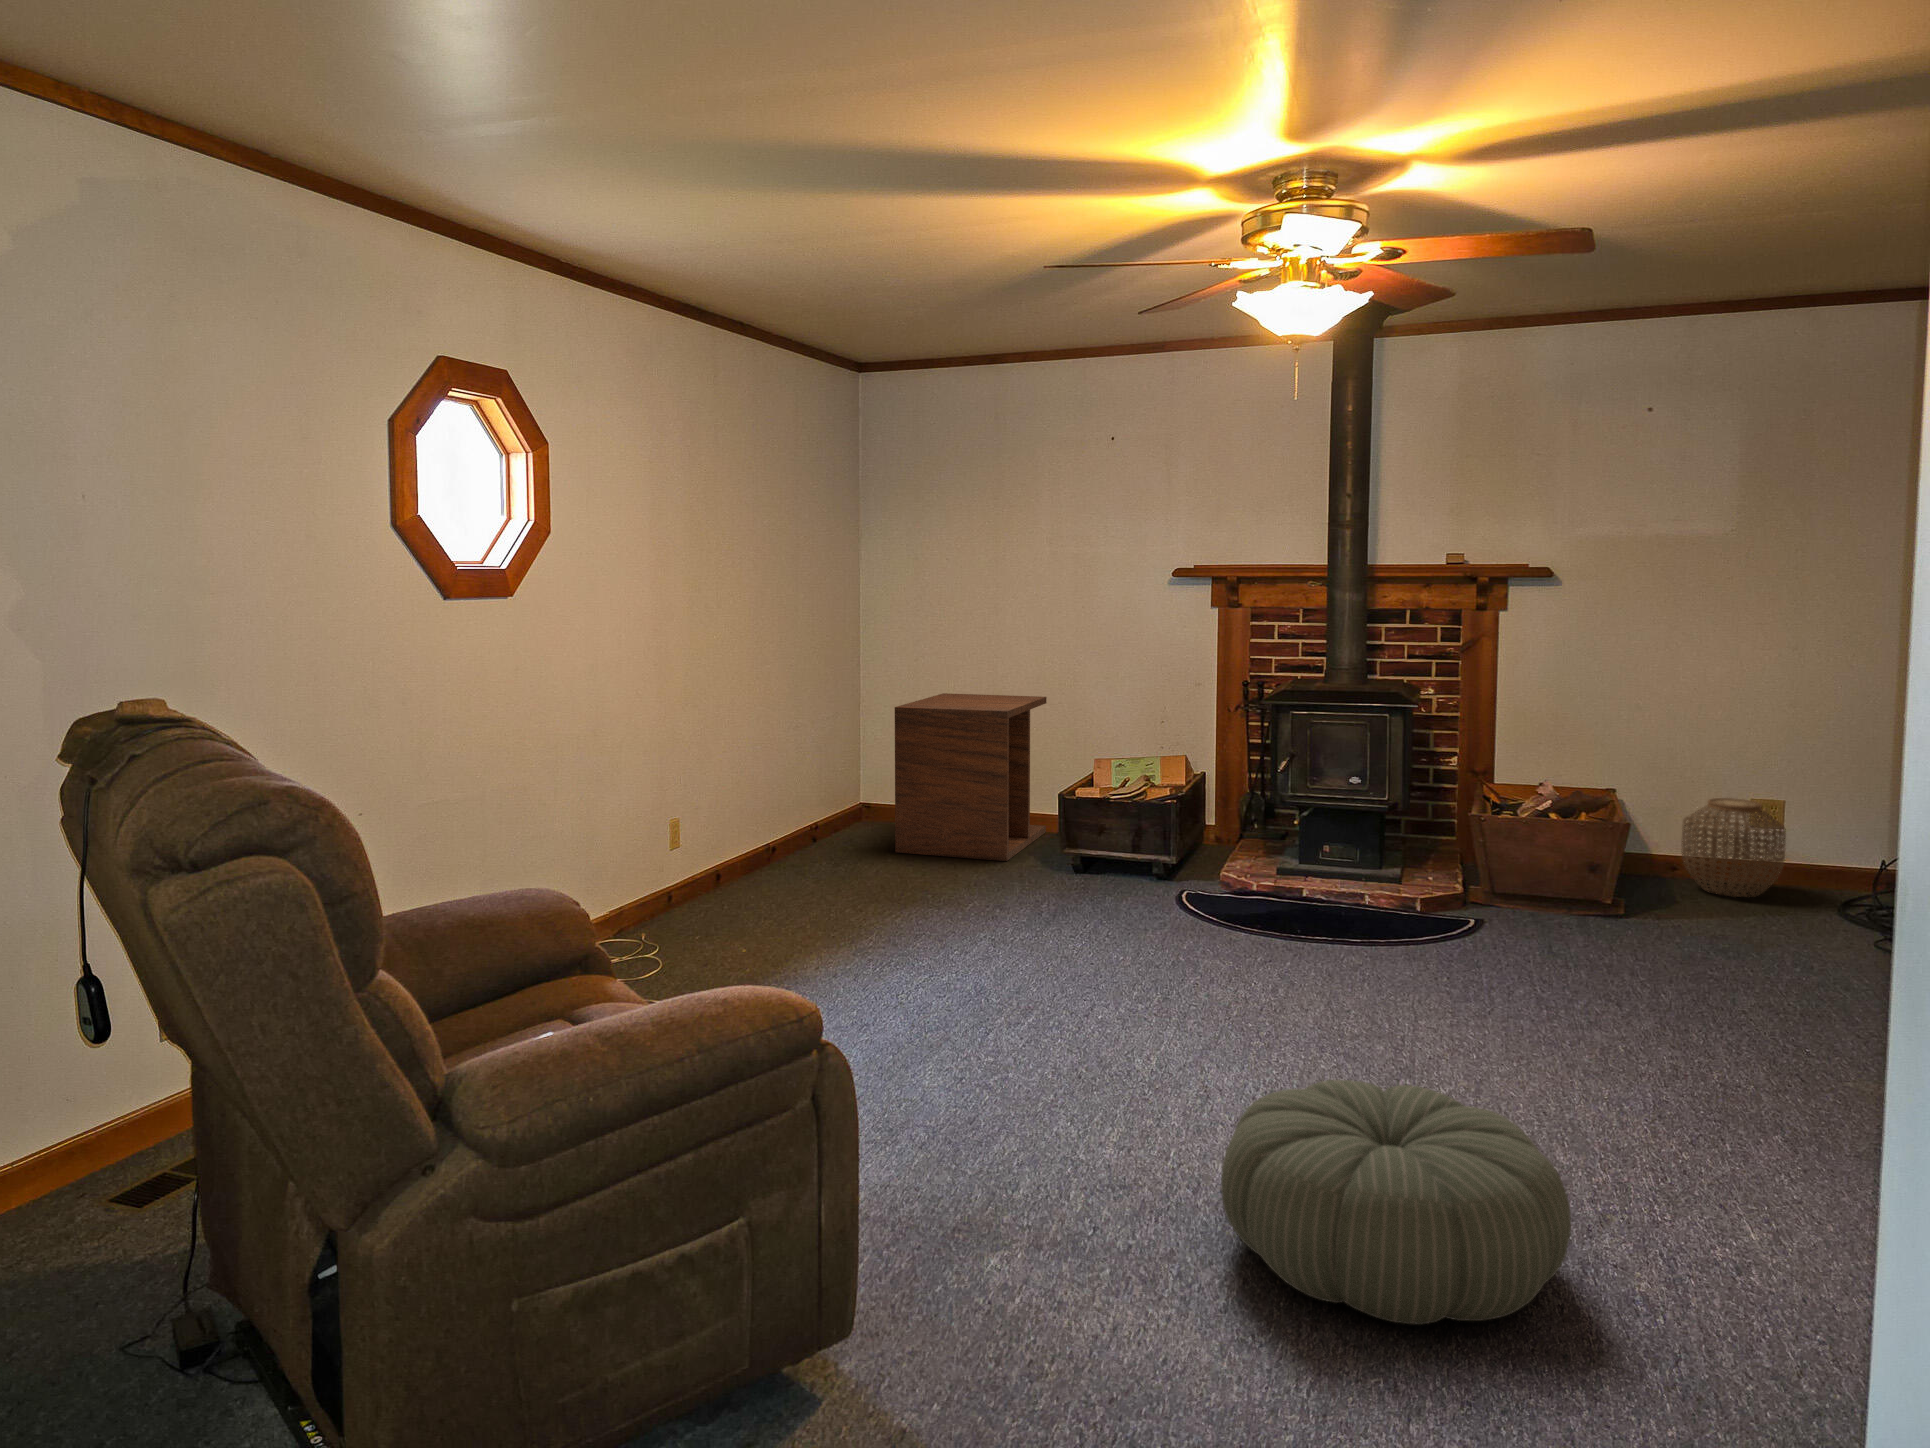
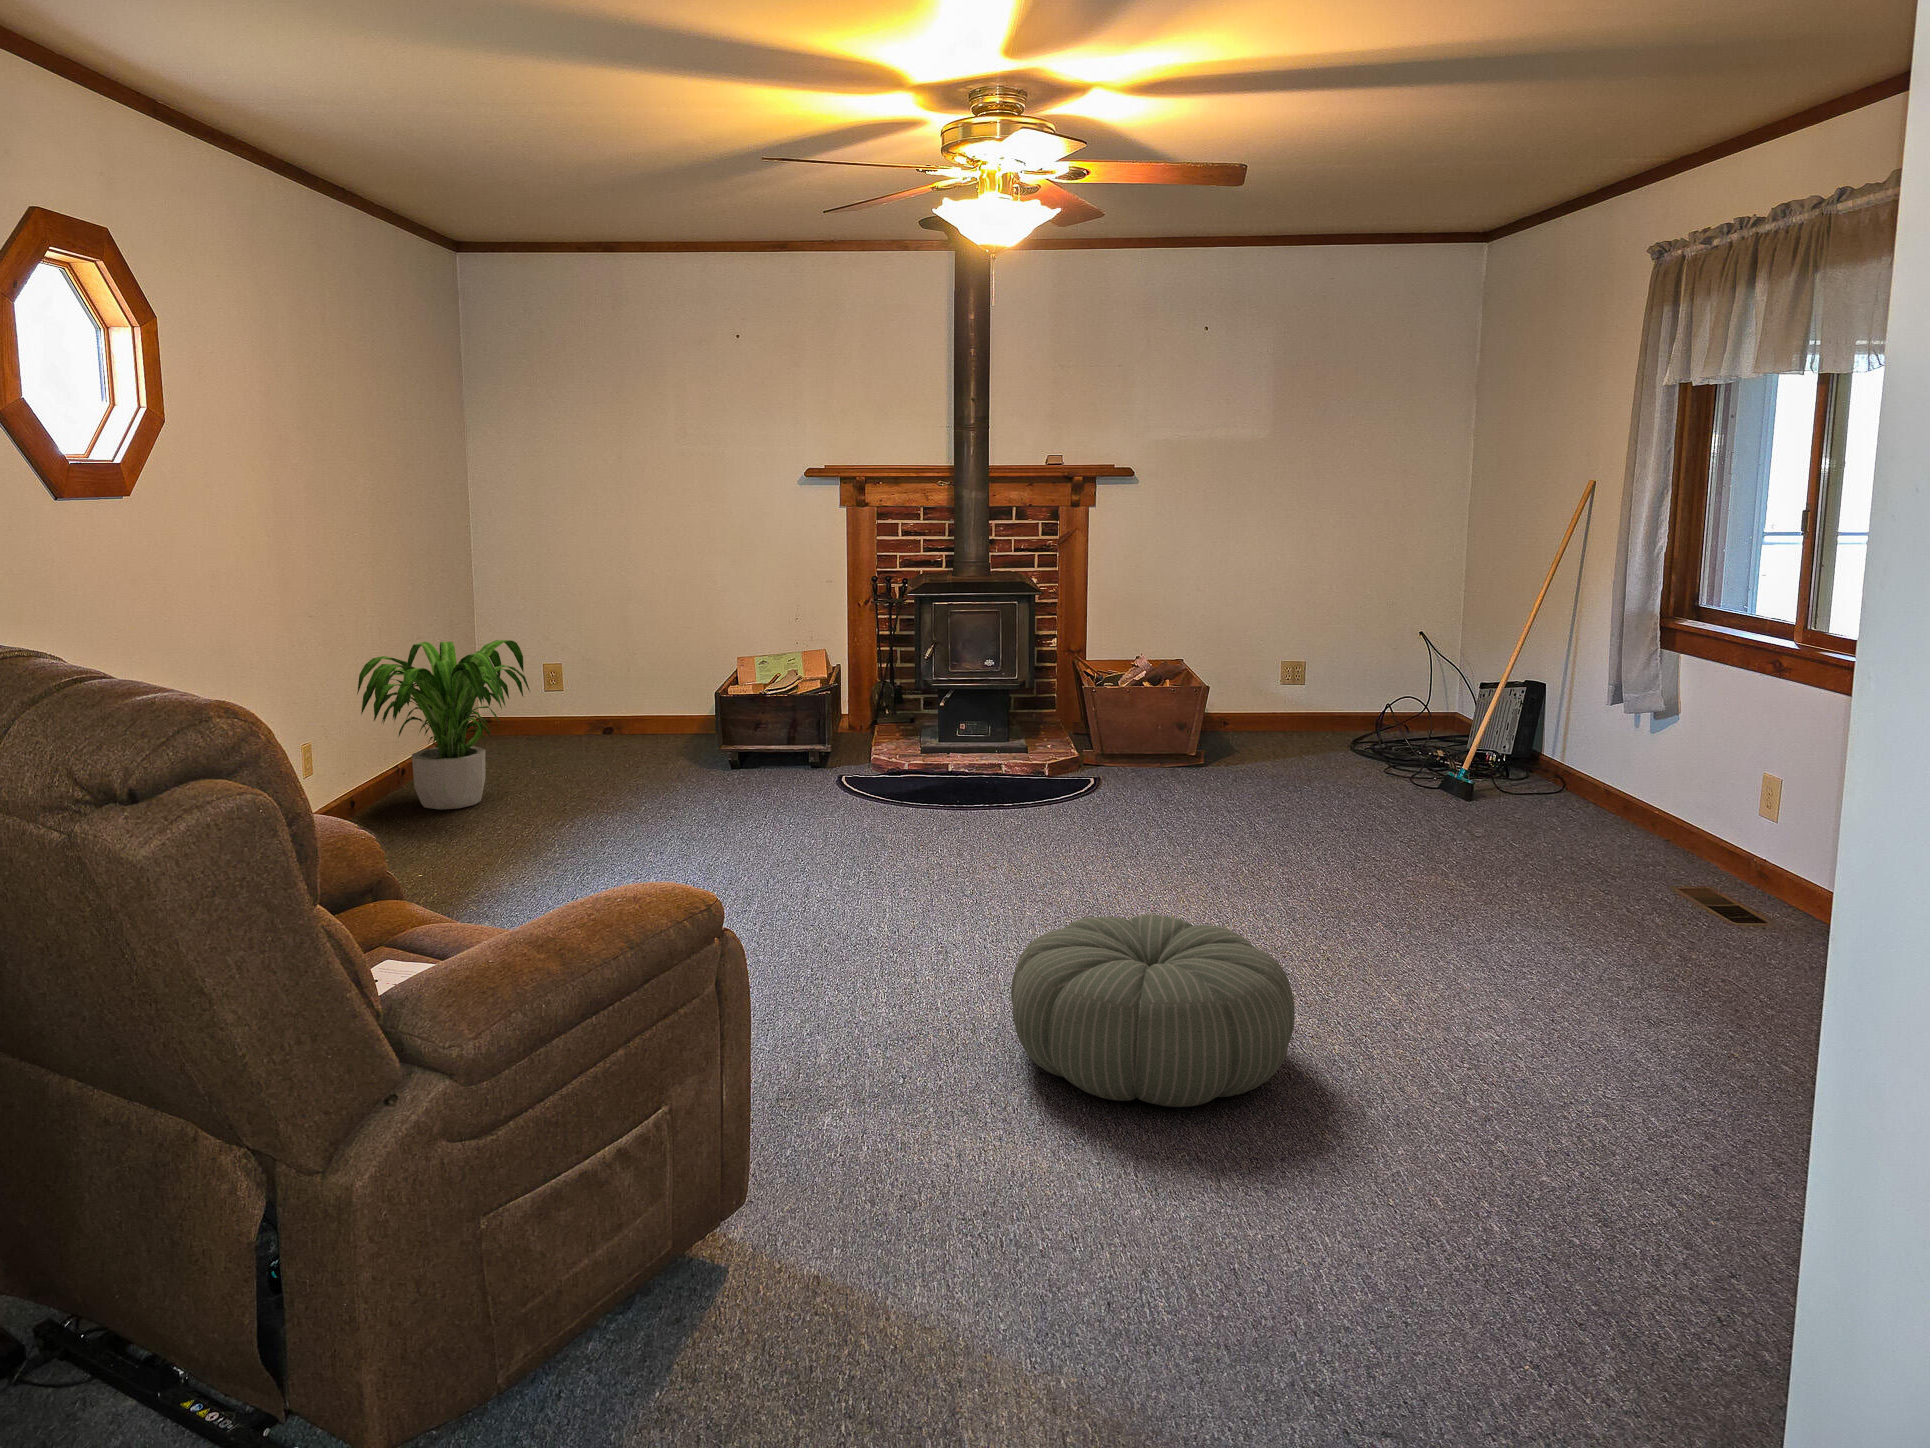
side table: present [895,693,1047,861] -> none [531,596,682,762]
potted plant: none [721,733,875,892] -> present [357,640,530,810]
woven basket: present [1682,798,1786,897] -> none [1237,664,1314,745]

